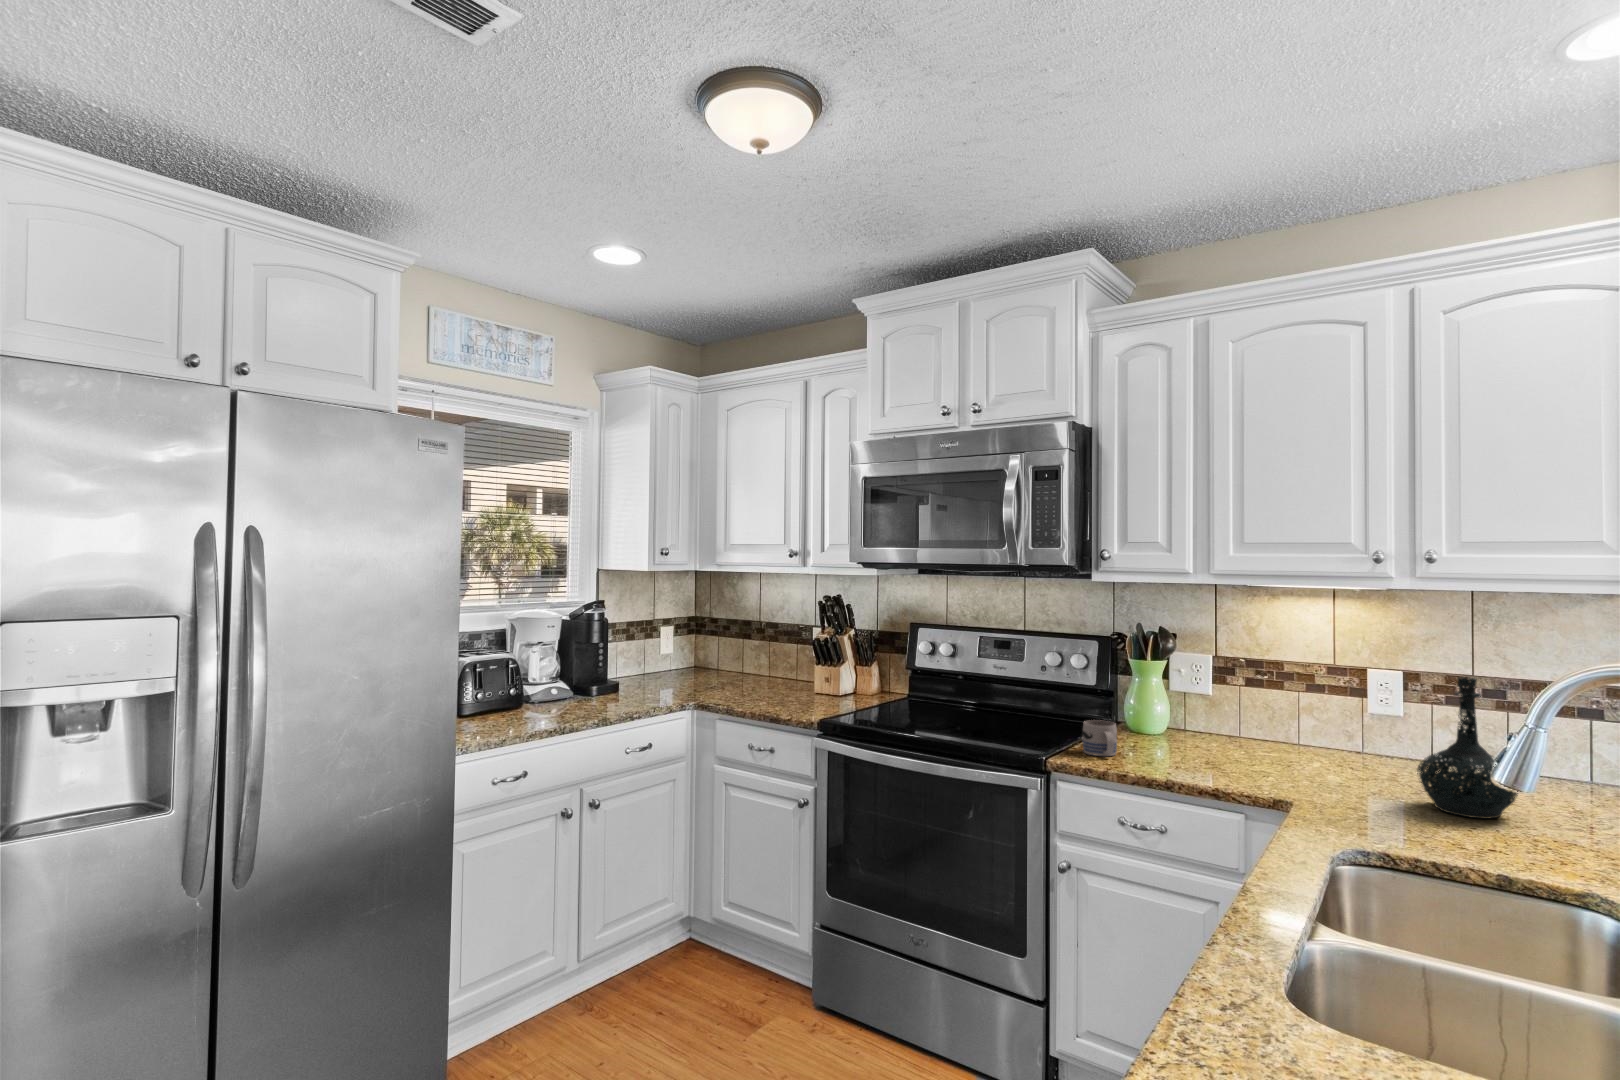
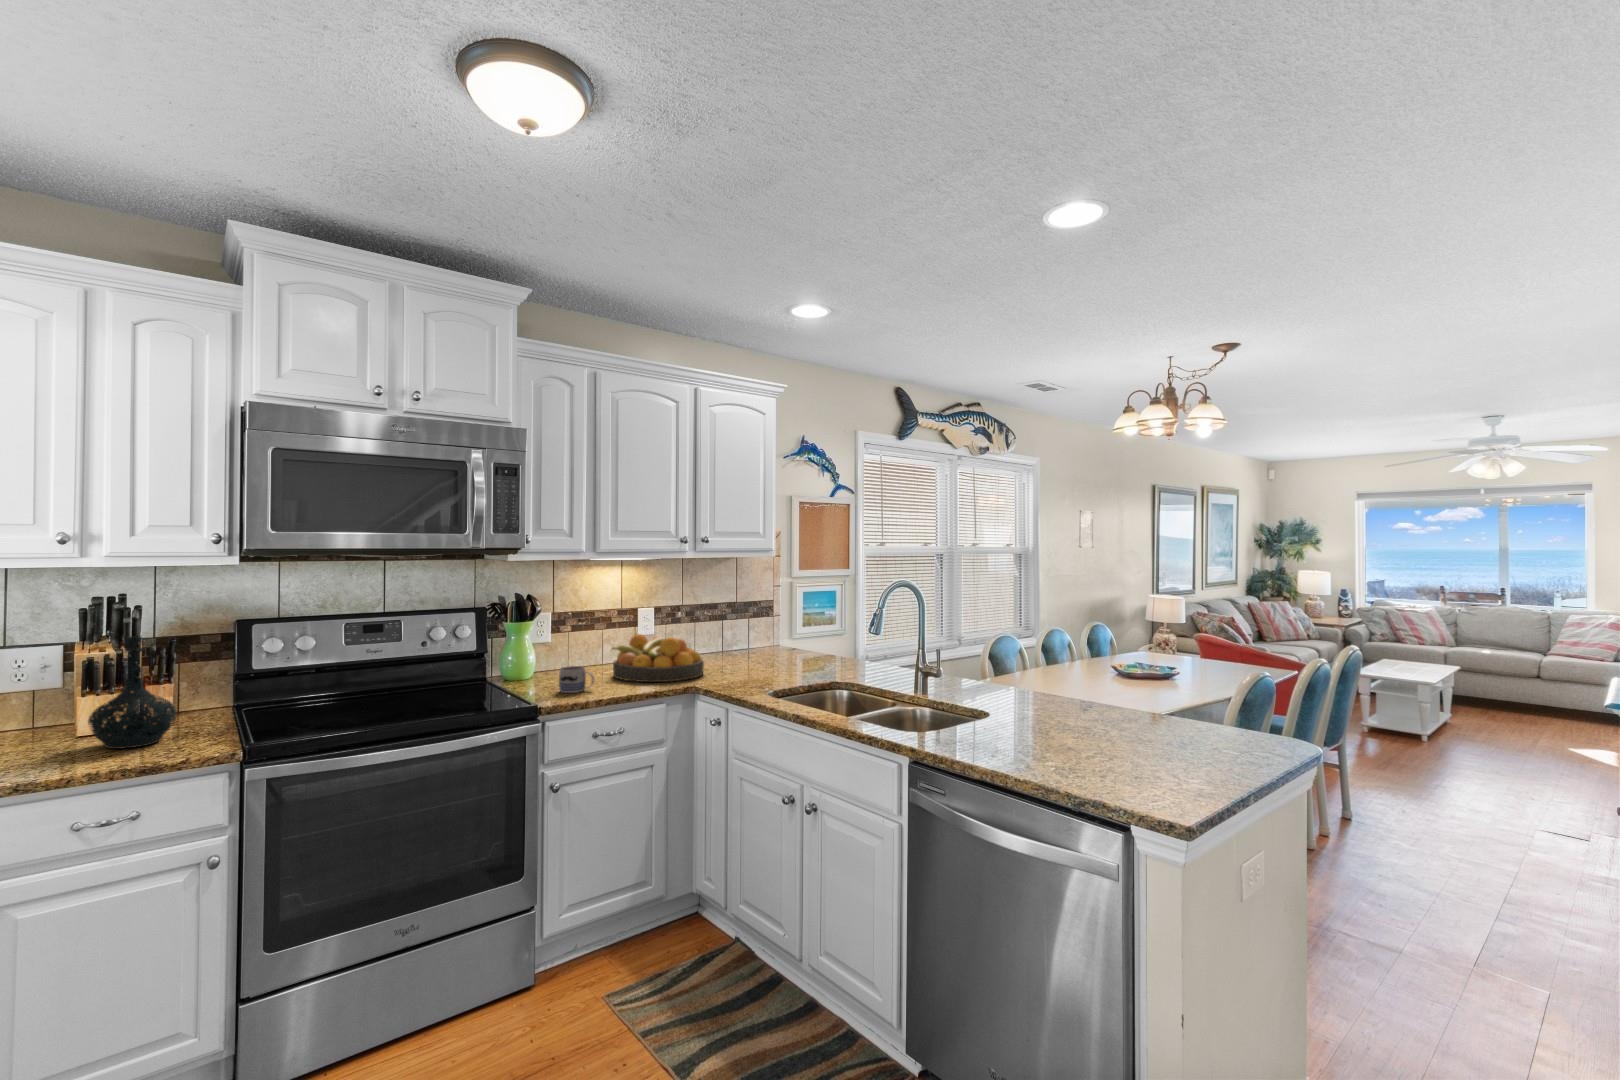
bottle: present [1417,677,1518,819] -> present [88,636,177,749]
fruit bowl: none [1196,702,1355,789] -> present [612,634,704,682]

